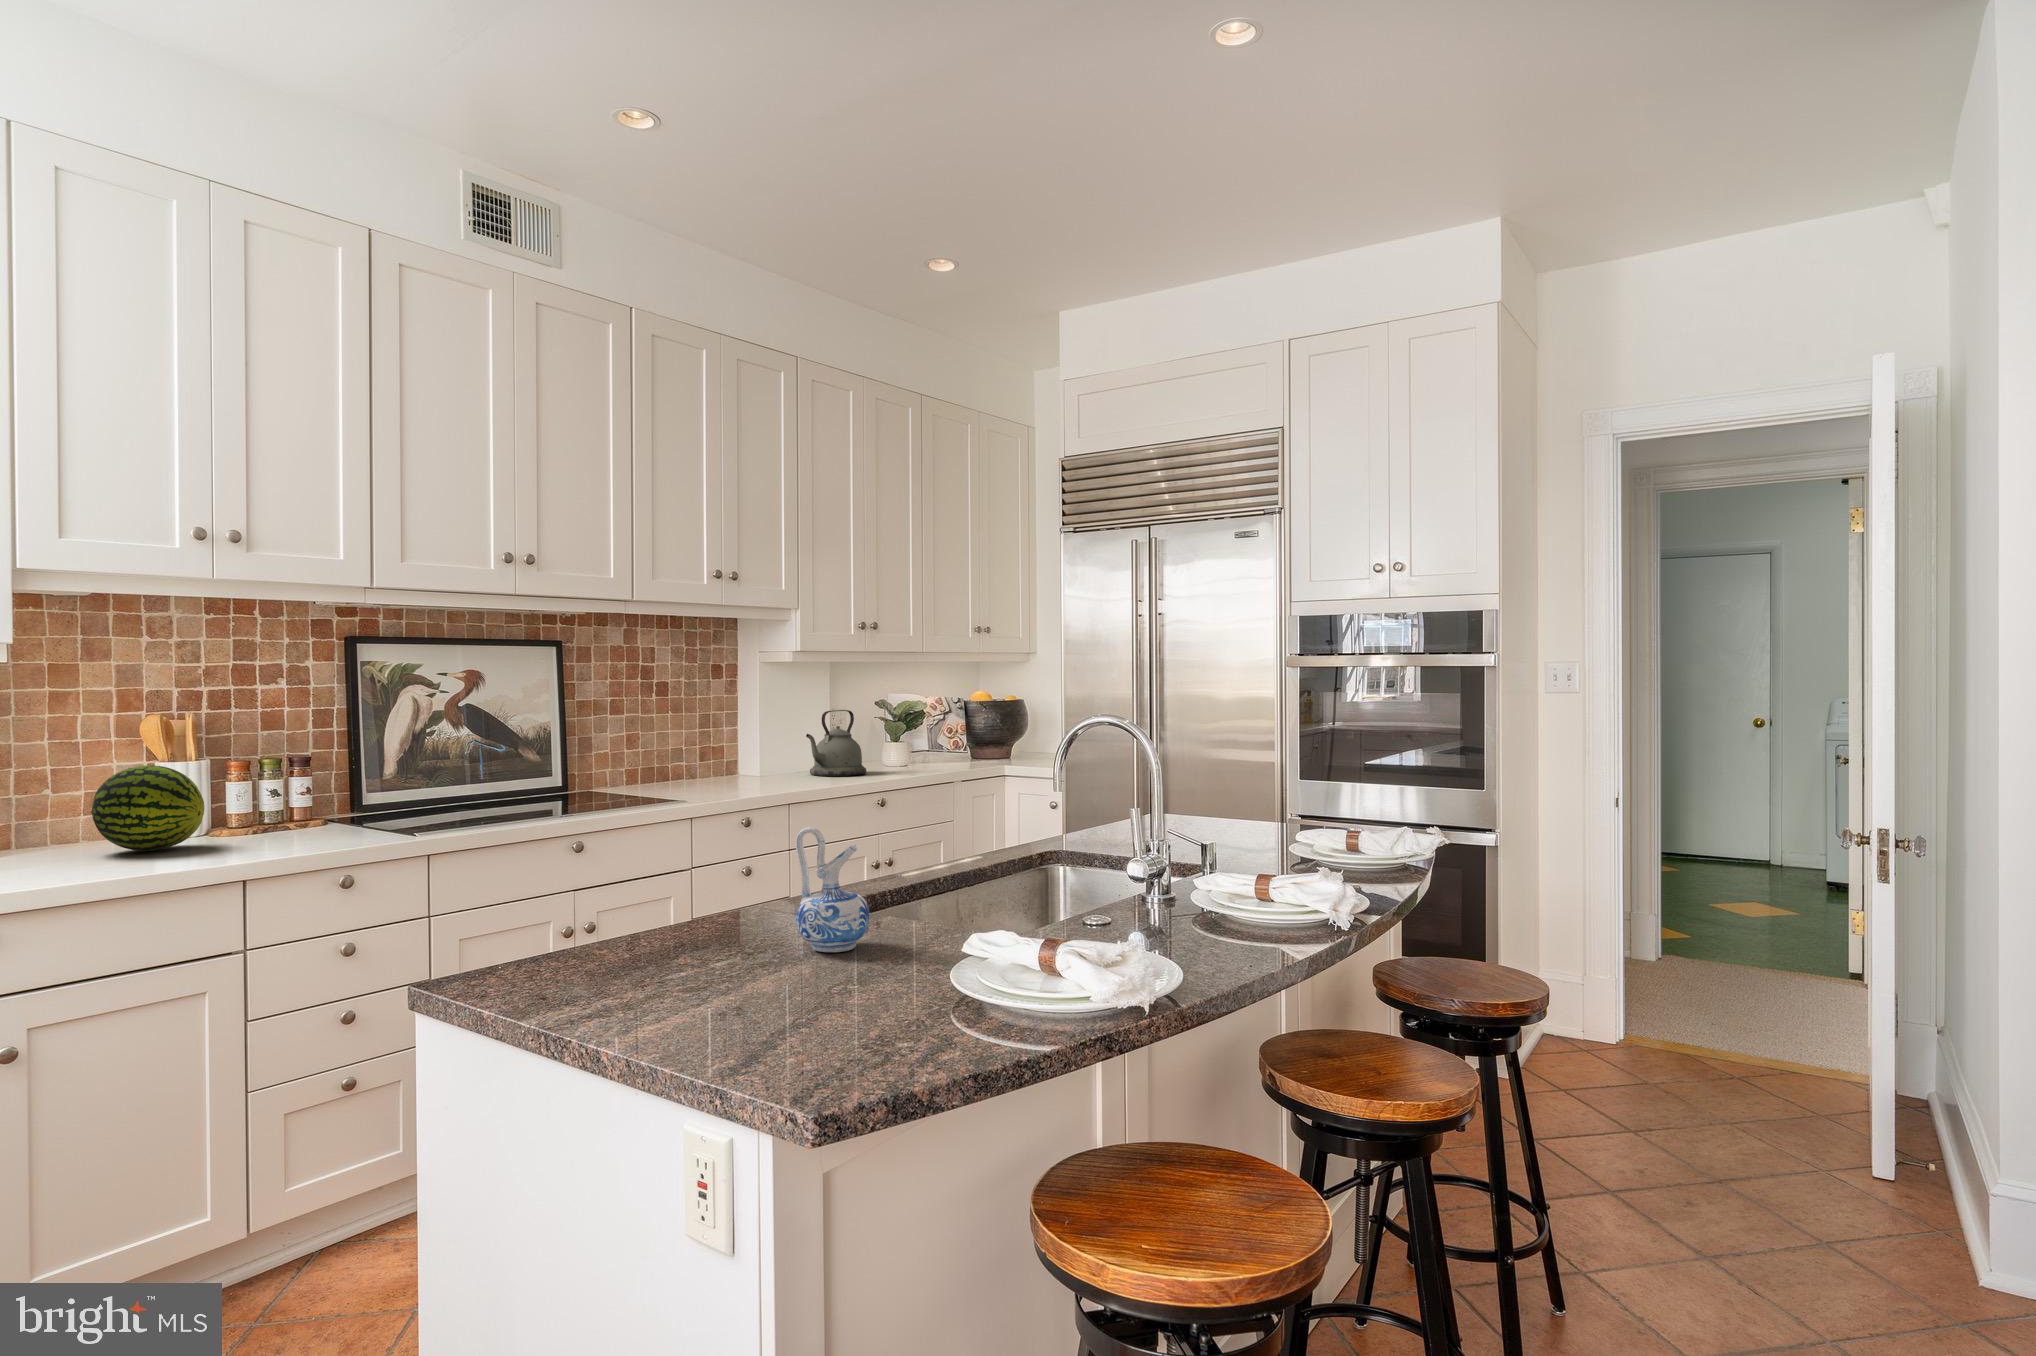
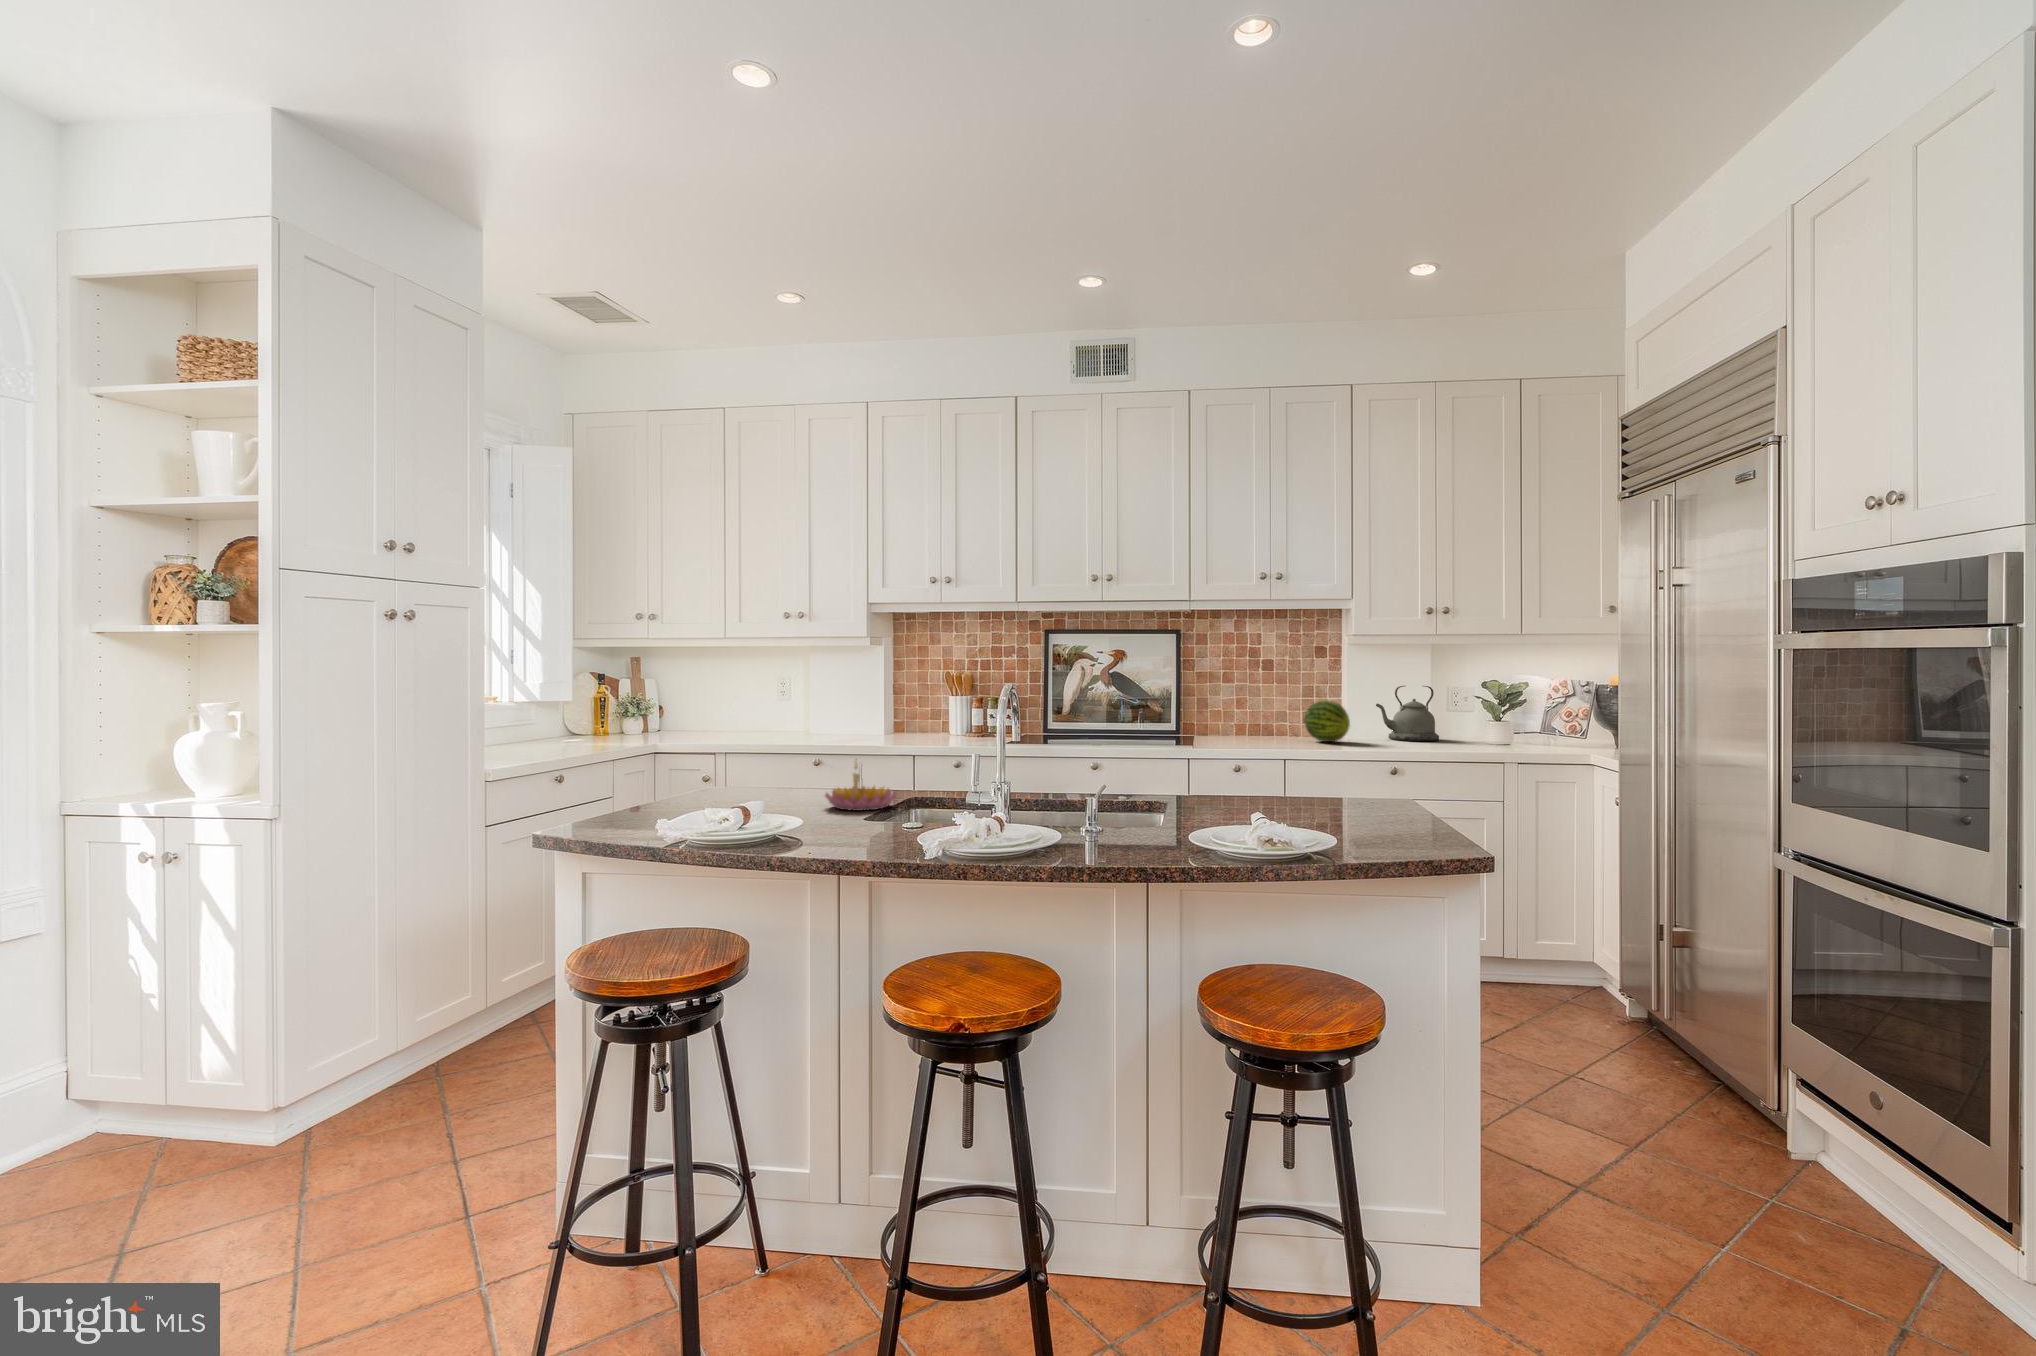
fruit: present [91,765,204,851] -> present [1304,700,1350,742]
ceramic pitcher: present [796,827,869,952] -> none [935,738,975,806]
candle holder: none [629,891,786,1008] -> present [825,759,896,811]

